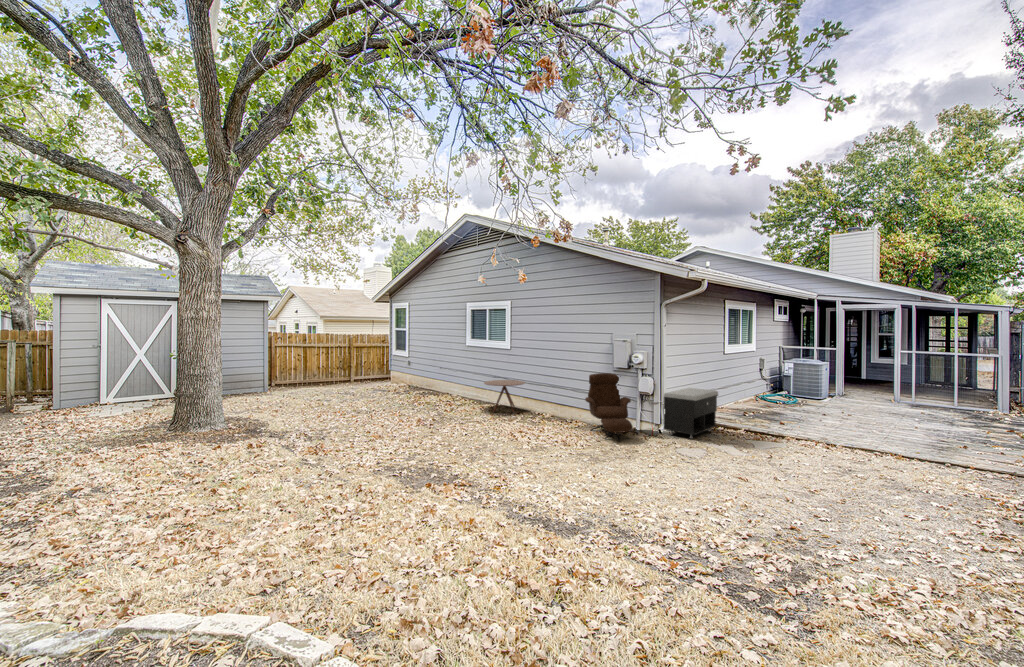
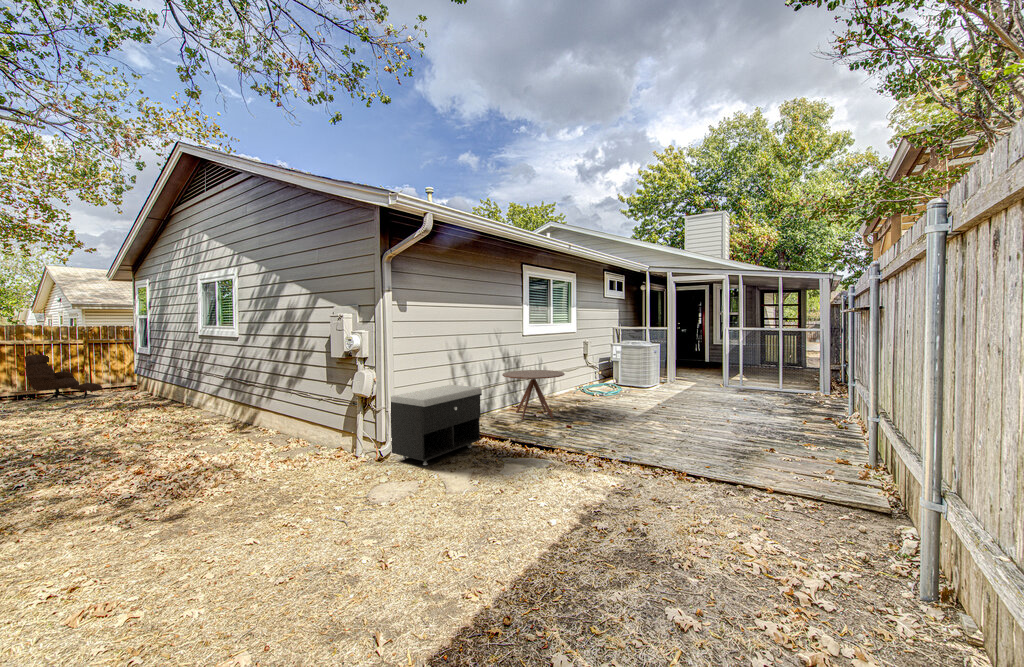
lounge chair: present [585,373,632,441] -> present [24,355,102,402]
round table: present [484,380,525,412] -> present [502,370,565,420]

